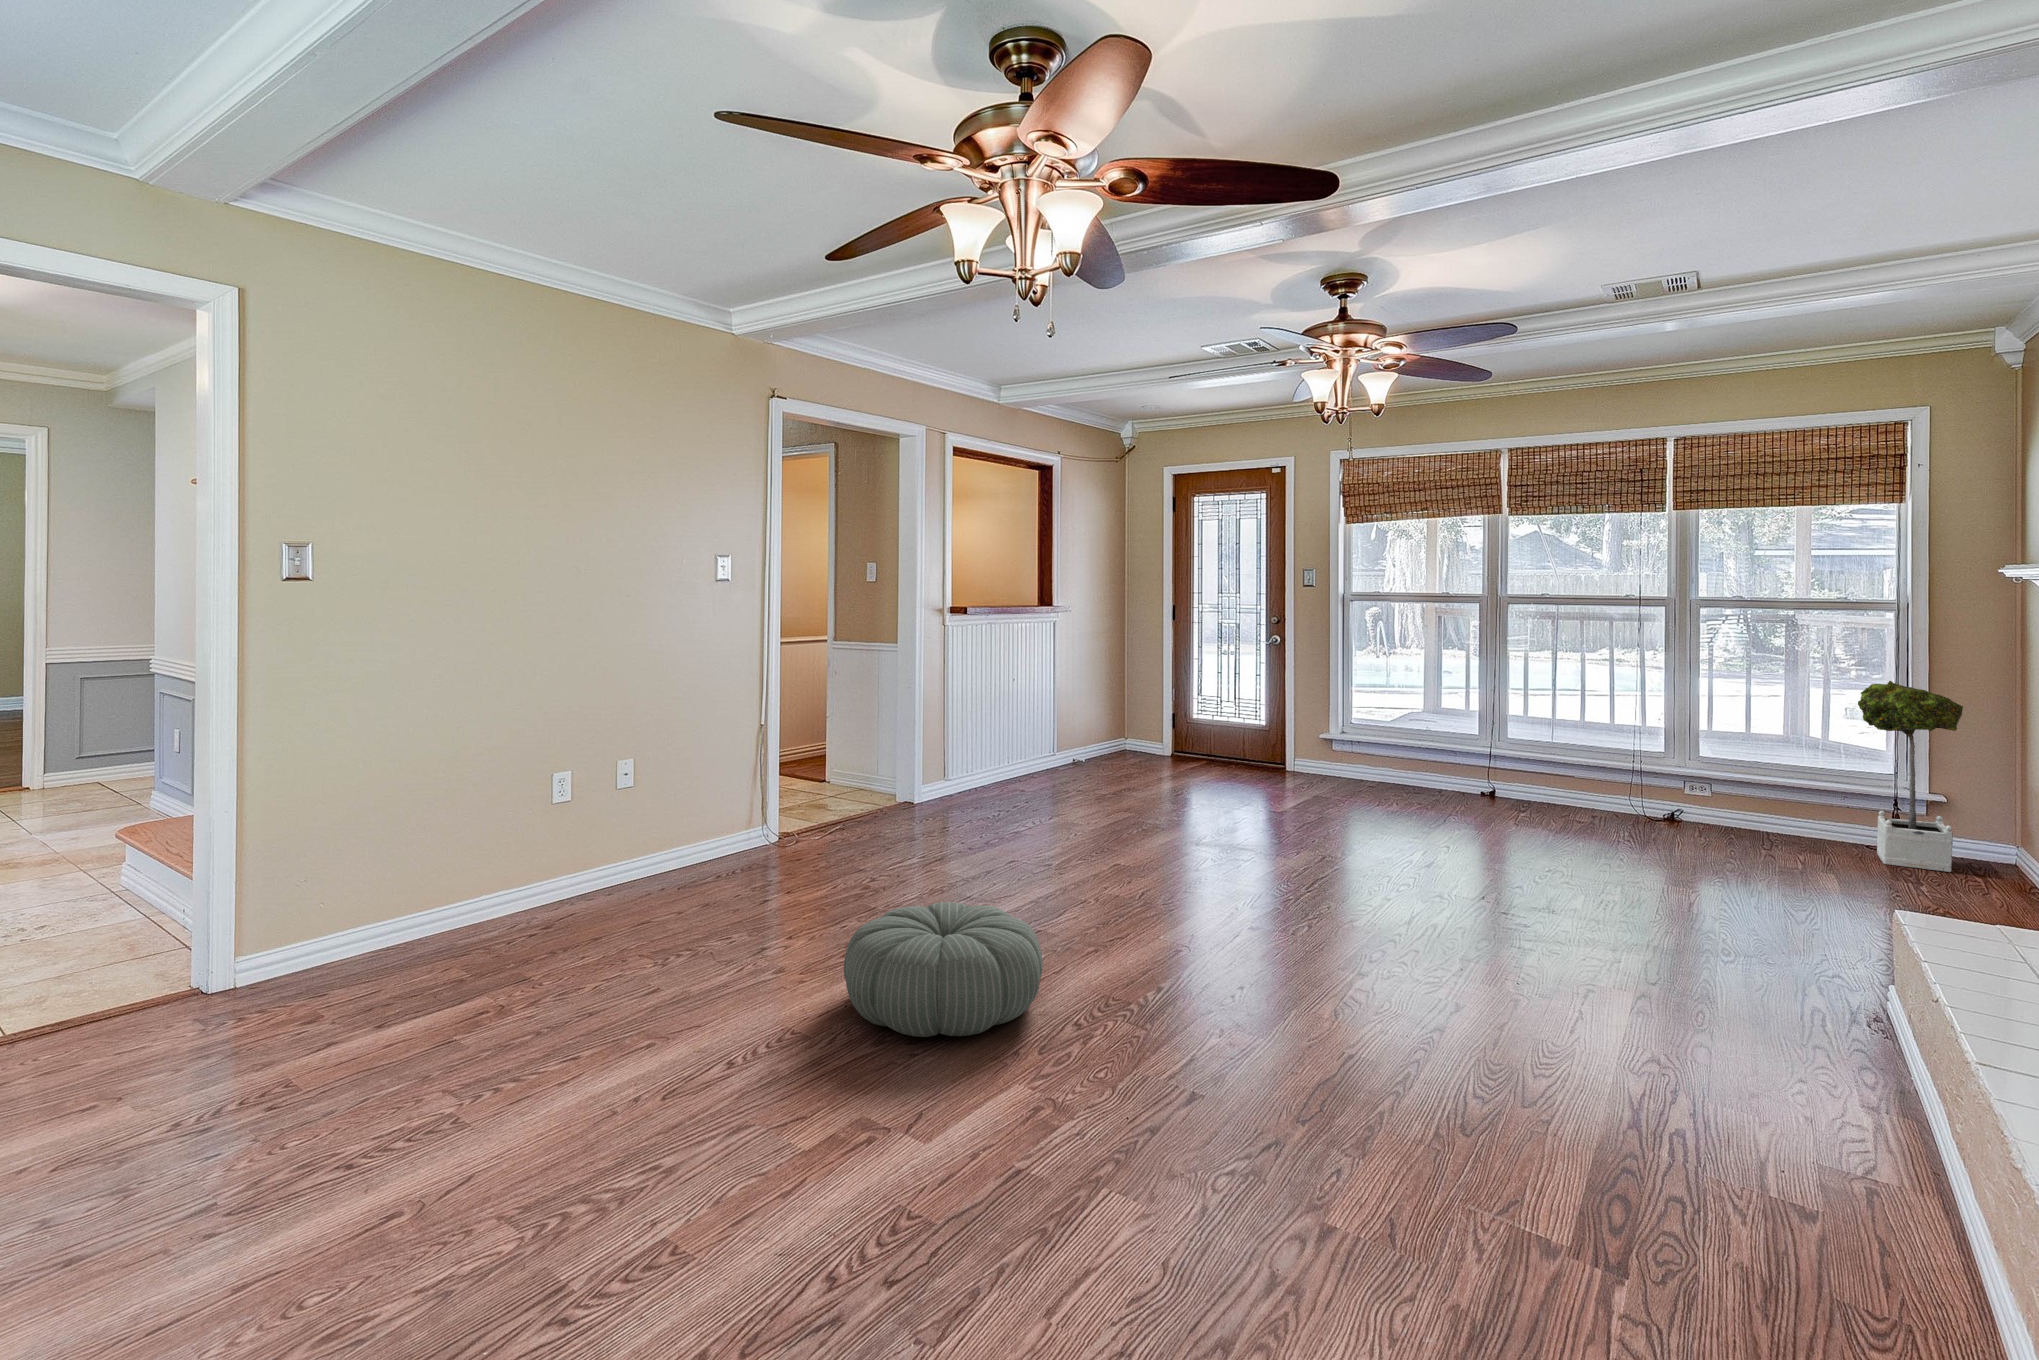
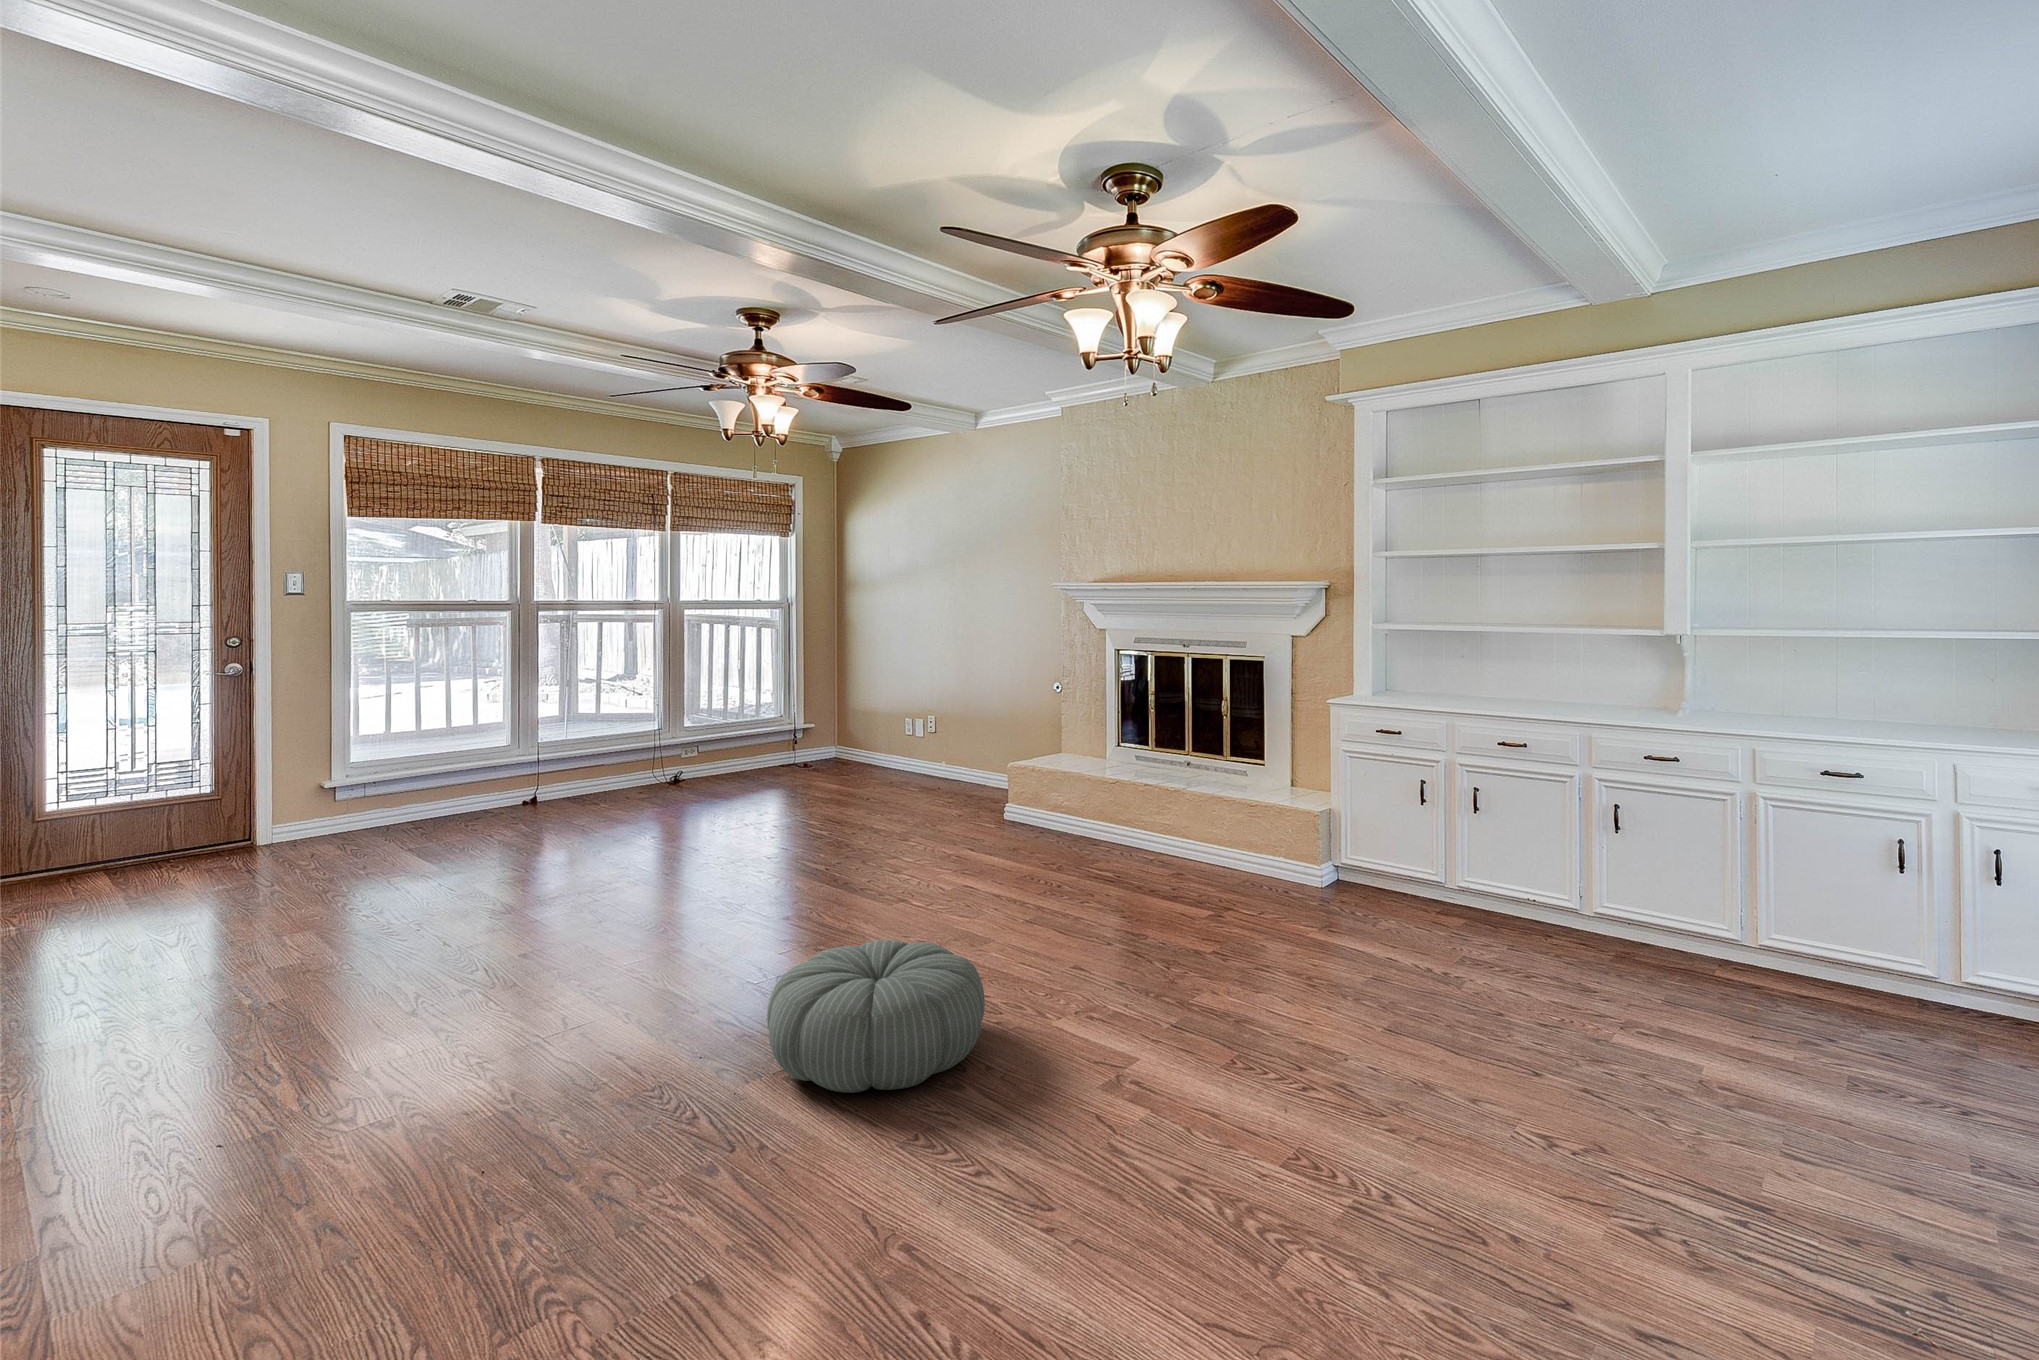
potted tree: present [1858,681,1963,872] -> none [796,656,850,773]

